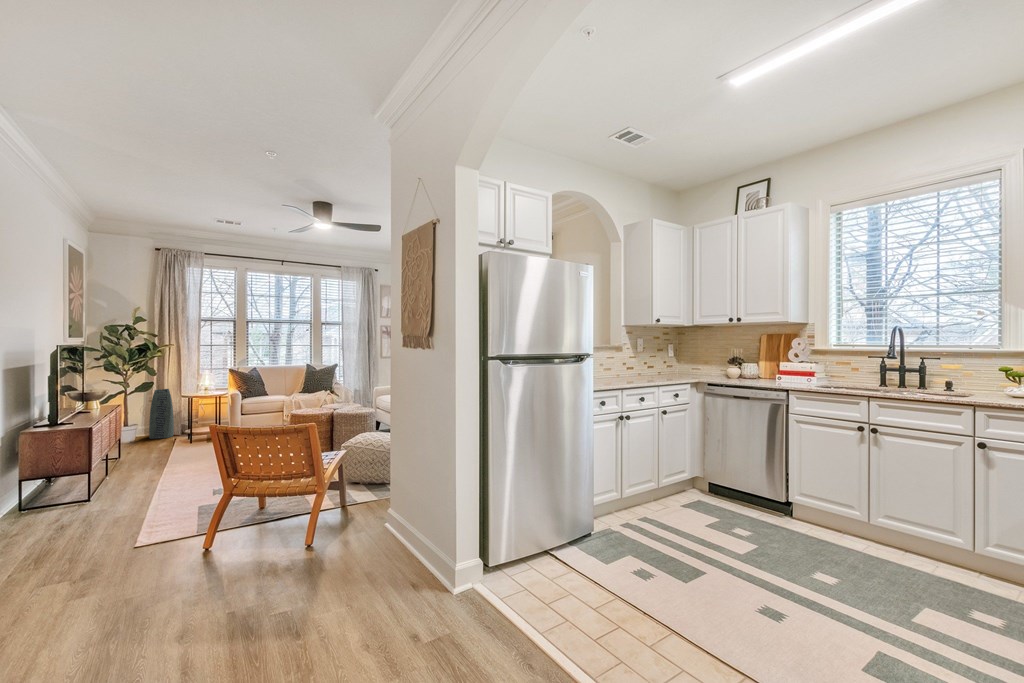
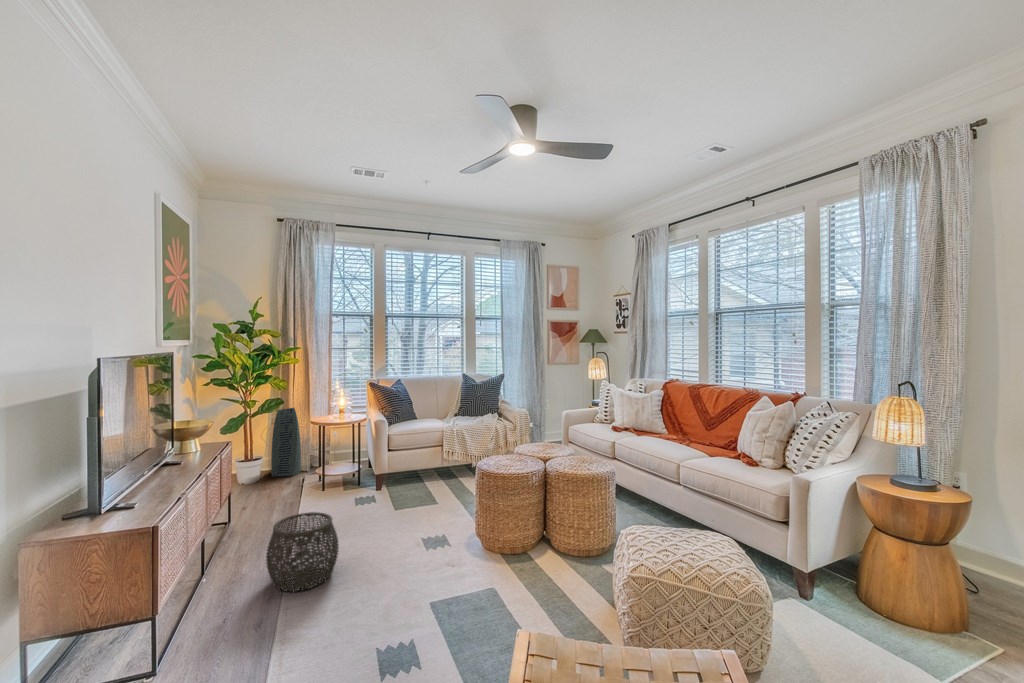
woven basket: none [149,438,197,478] -> present [266,512,339,592]

